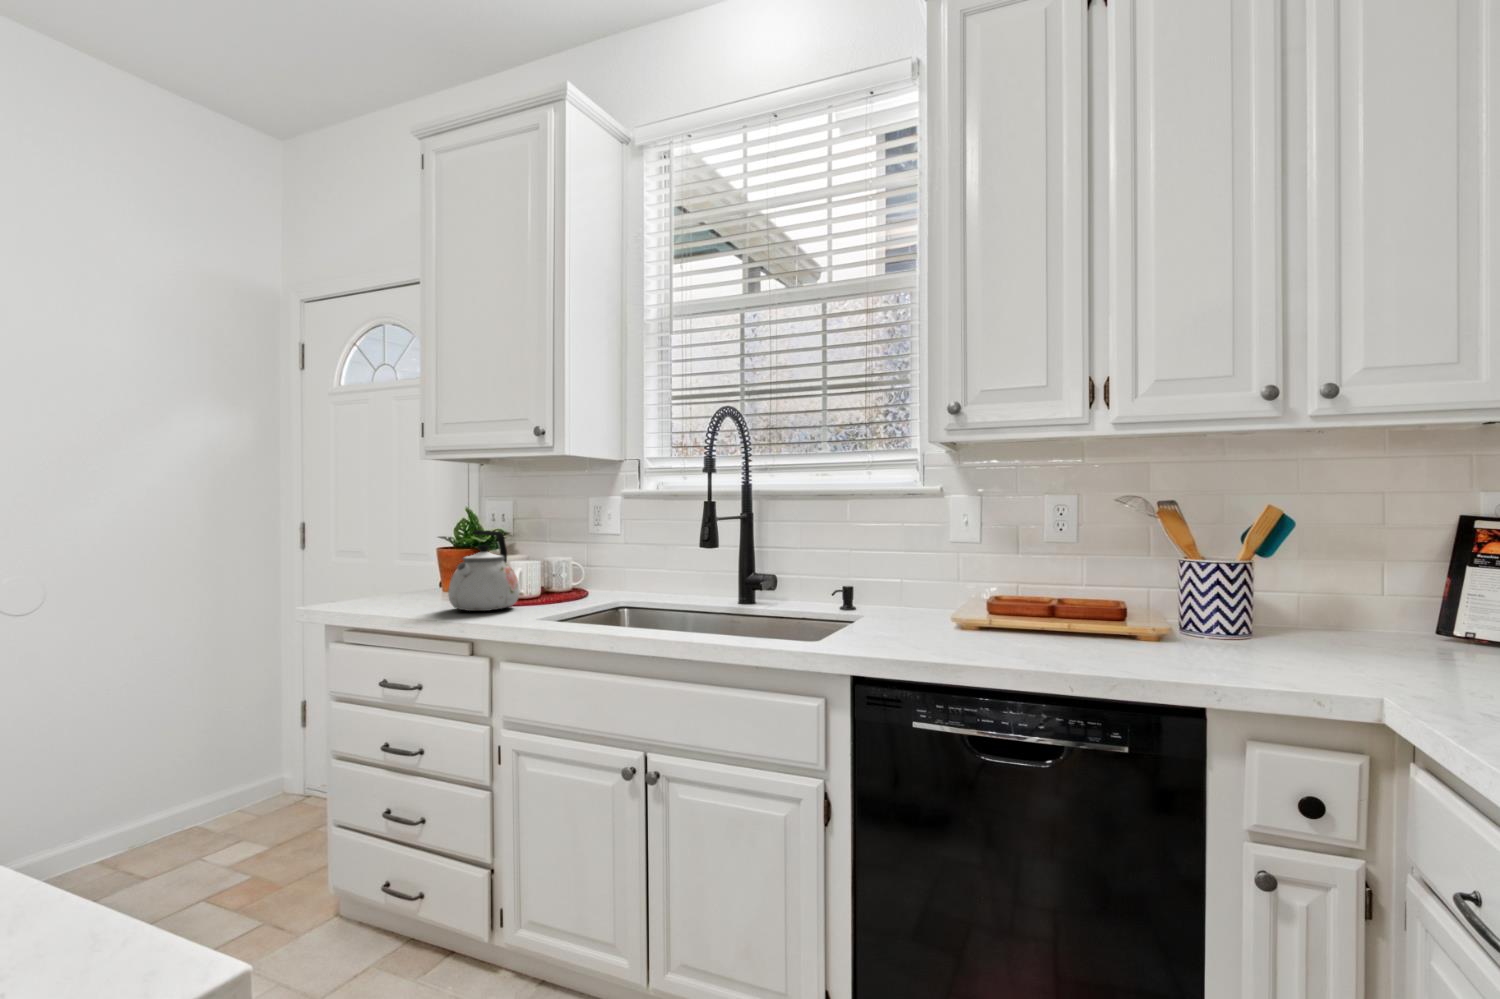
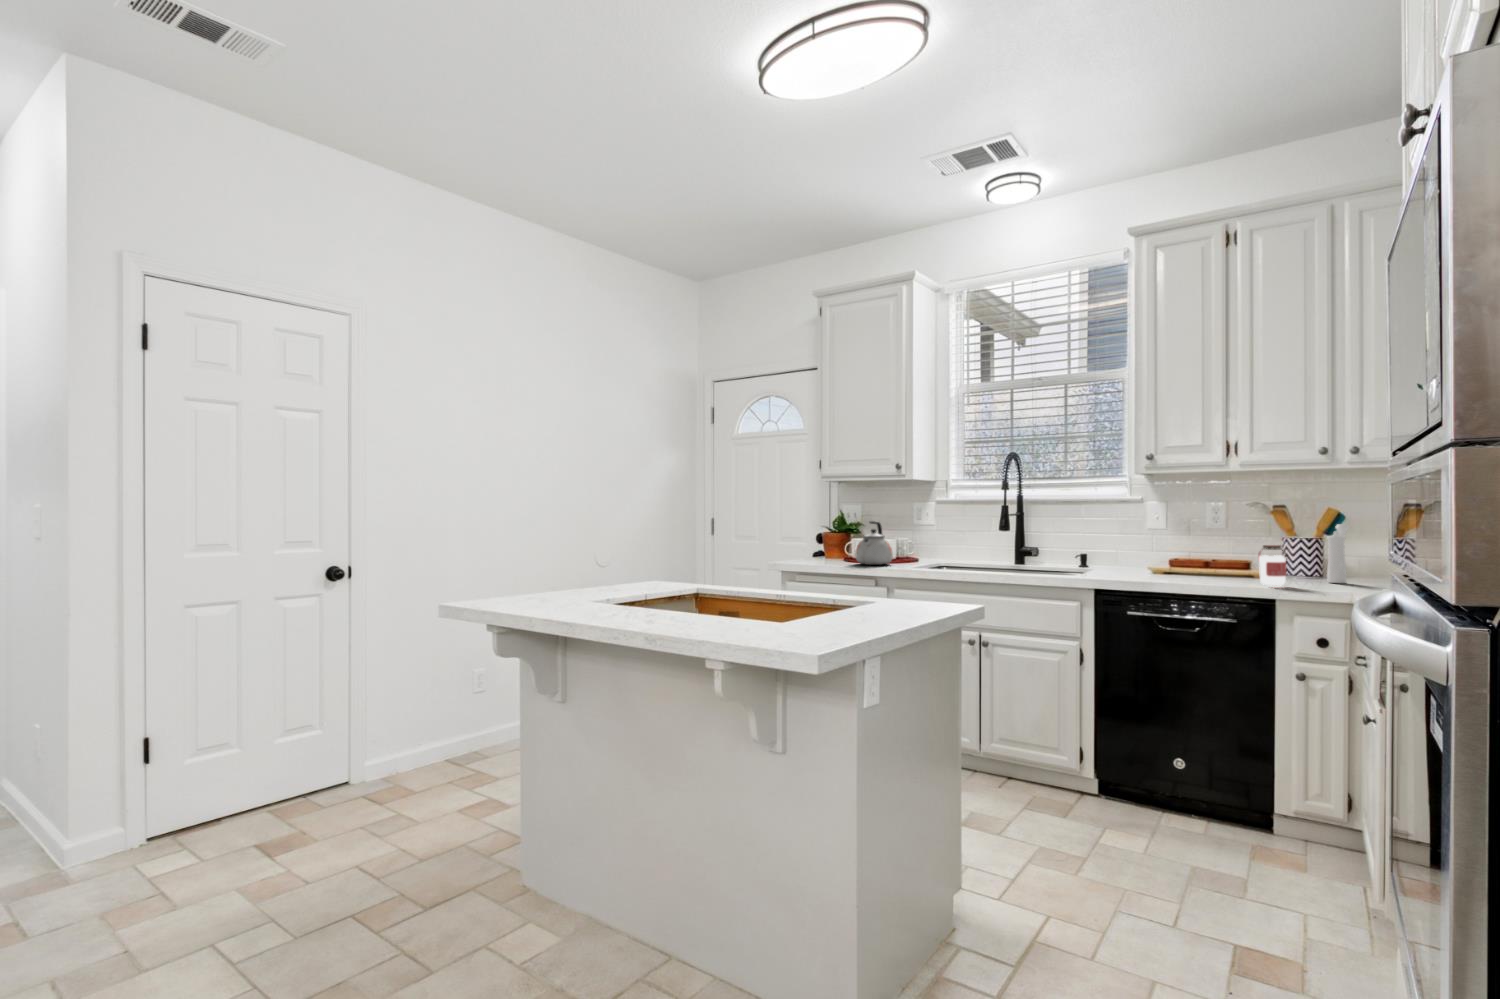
pepper mill: none [1280,537,1319,657] -> present [1327,524,1349,583]
jar: none [1167,584,1228,674] -> present [1258,545,1287,586]

